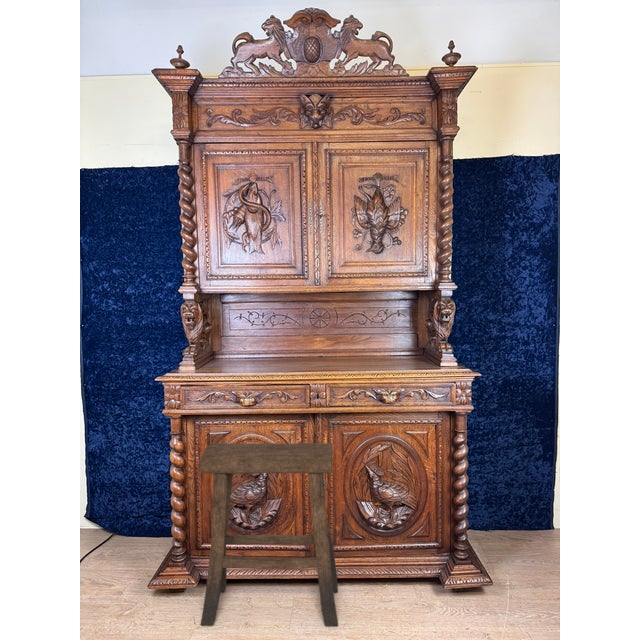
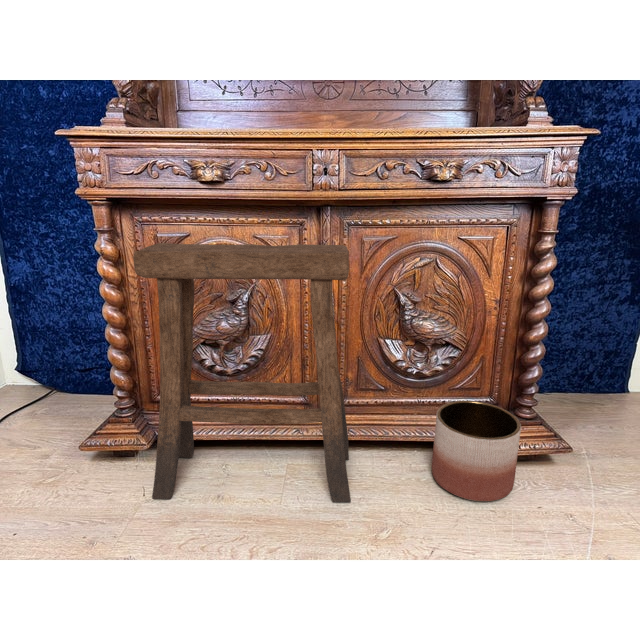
planter: none [396,546,452,624] -> present [432,401,521,501]

